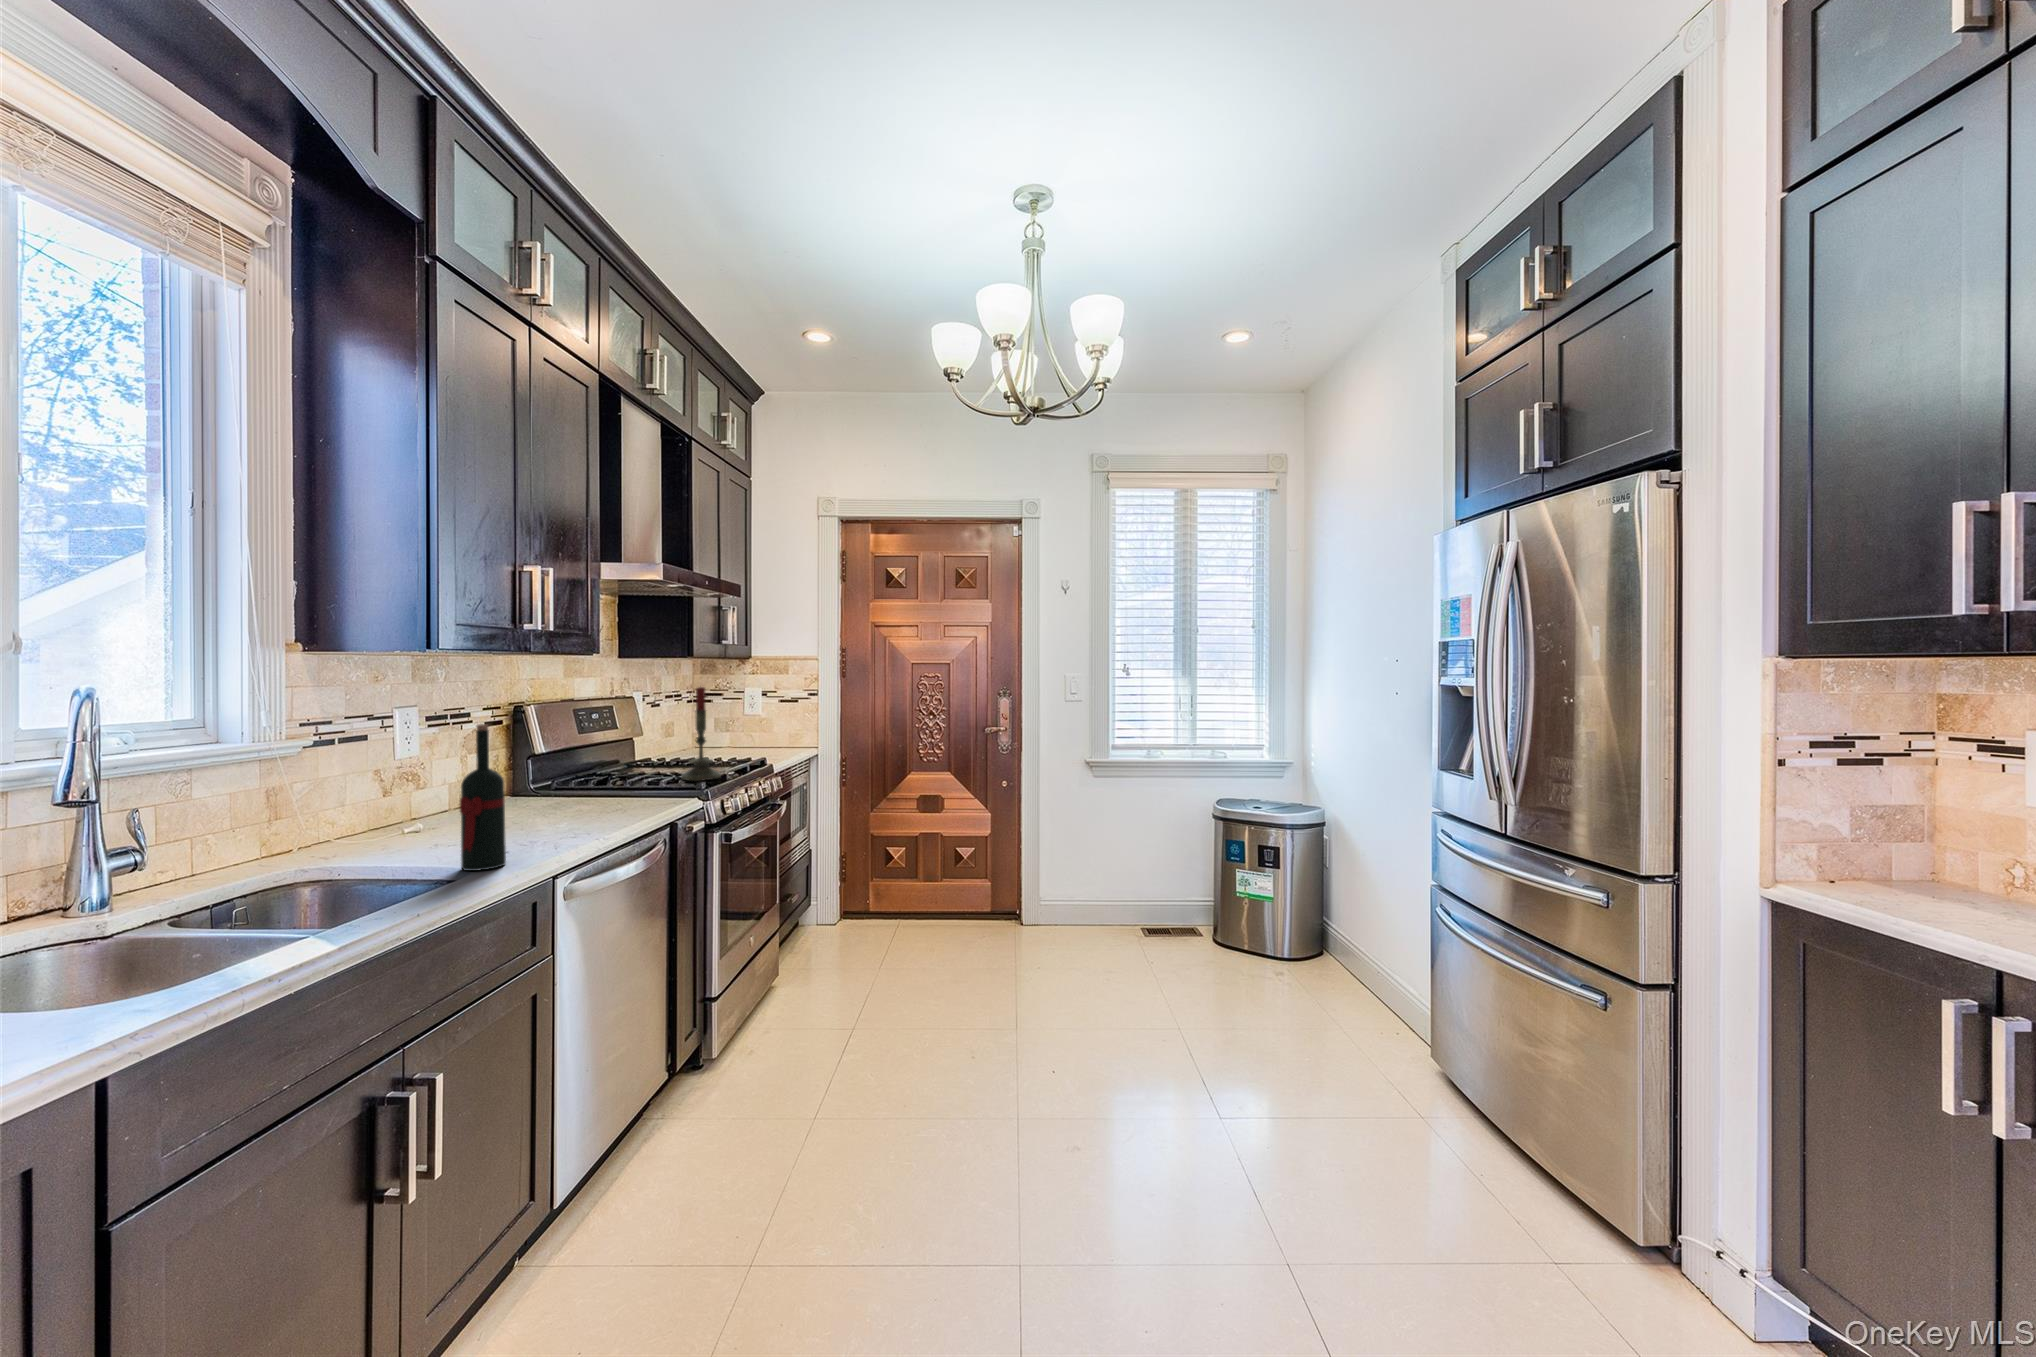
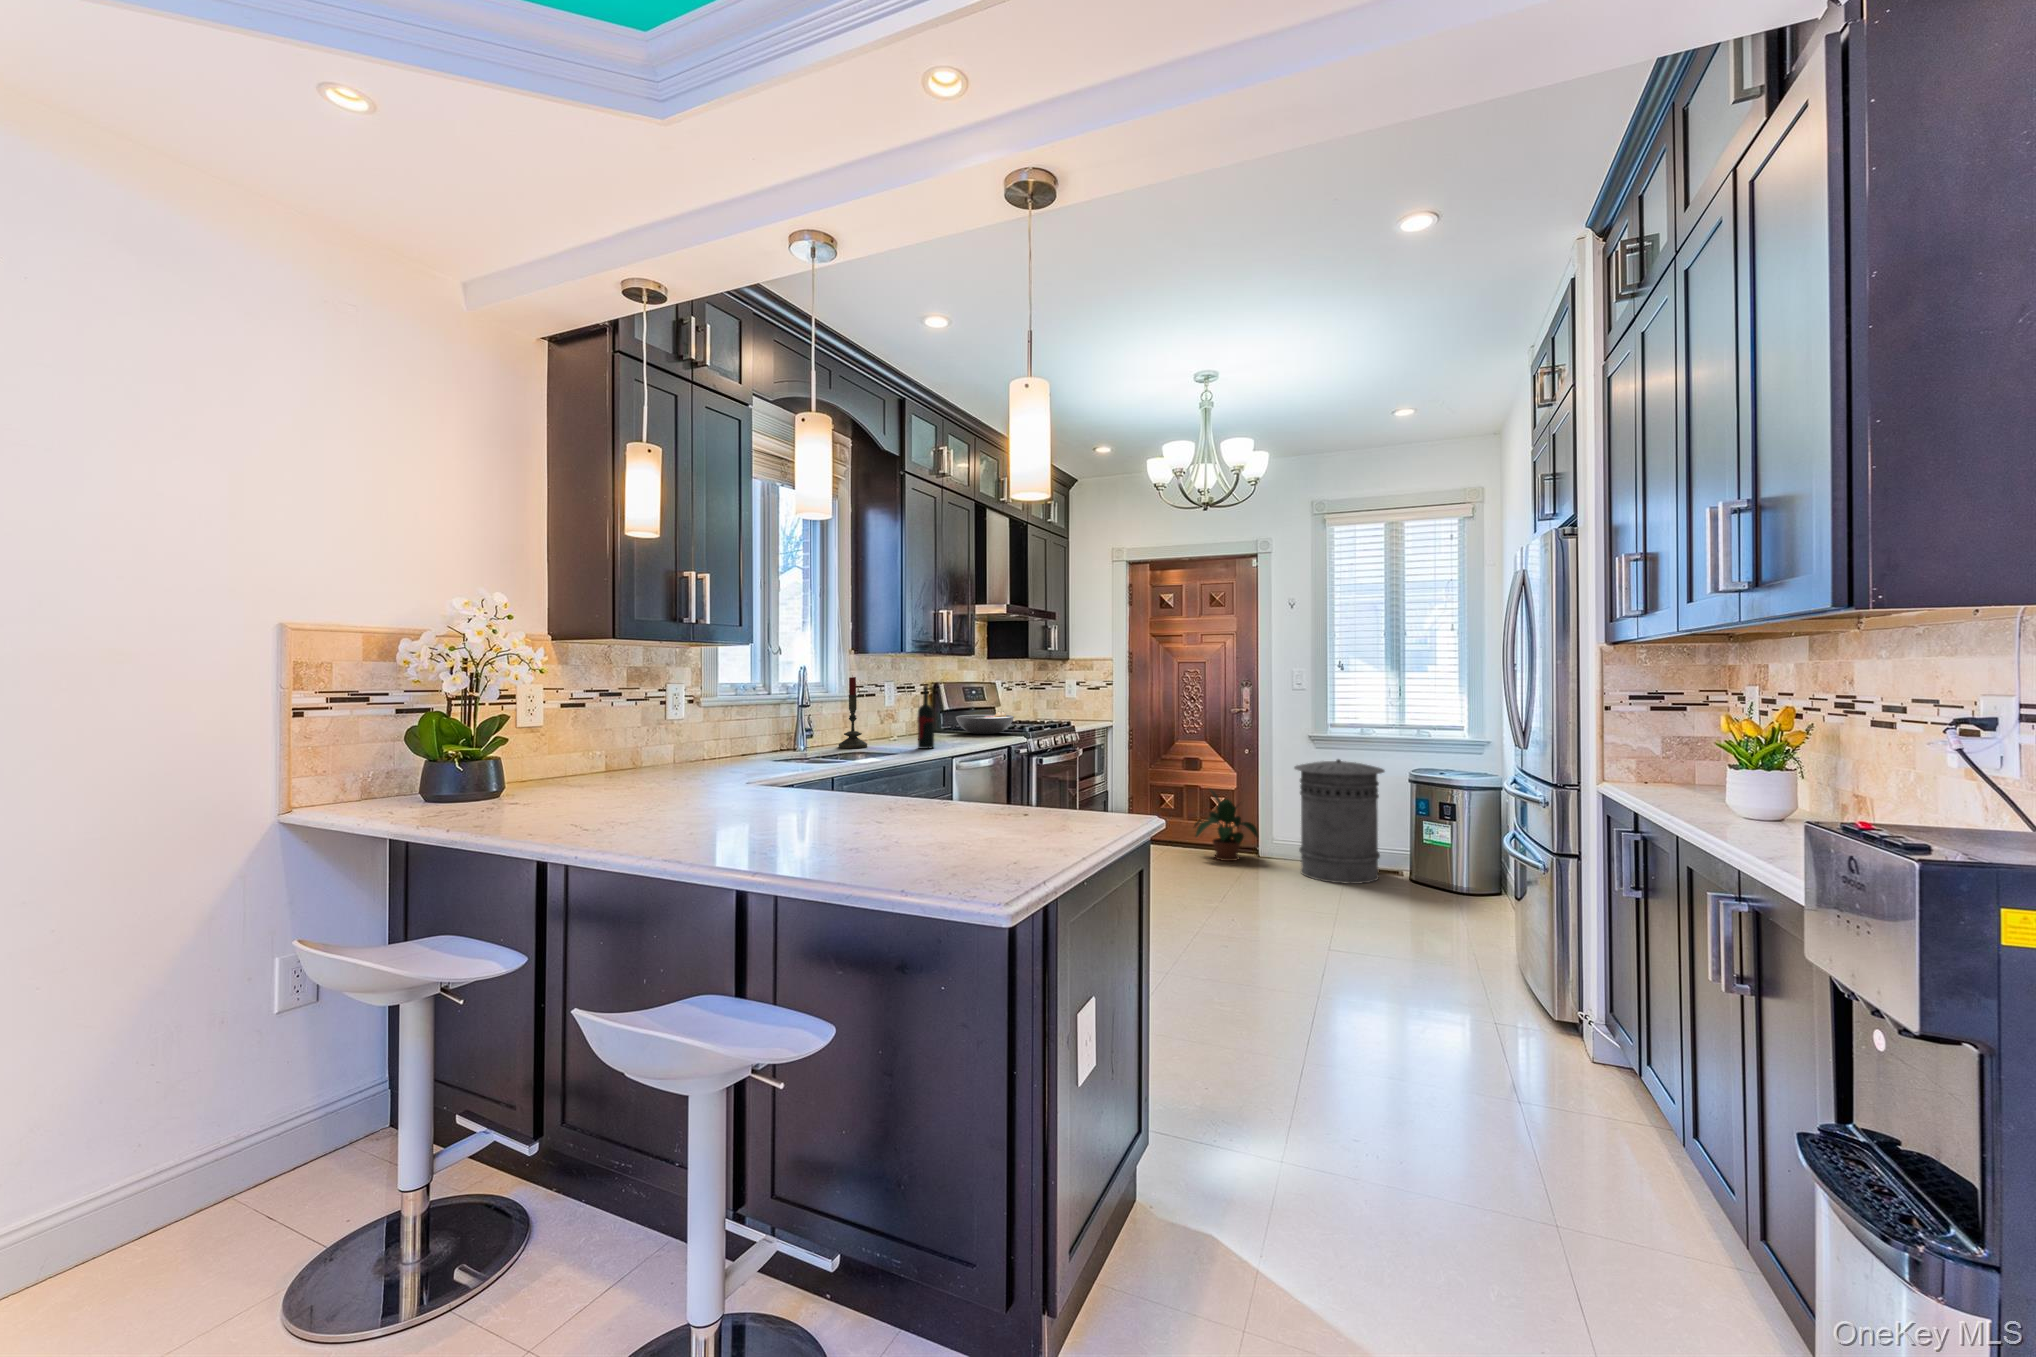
candle: present [681,687,721,781] -> present [839,677,867,748]
fruit bowl: none [559,753,679,798] -> present [955,711,1014,734]
trash can: none [1077,792,1189,960] -> present [1294,759,1384,884]
potted plant: none [936,836,1027,937] -> present [1195,789,1258,861]

